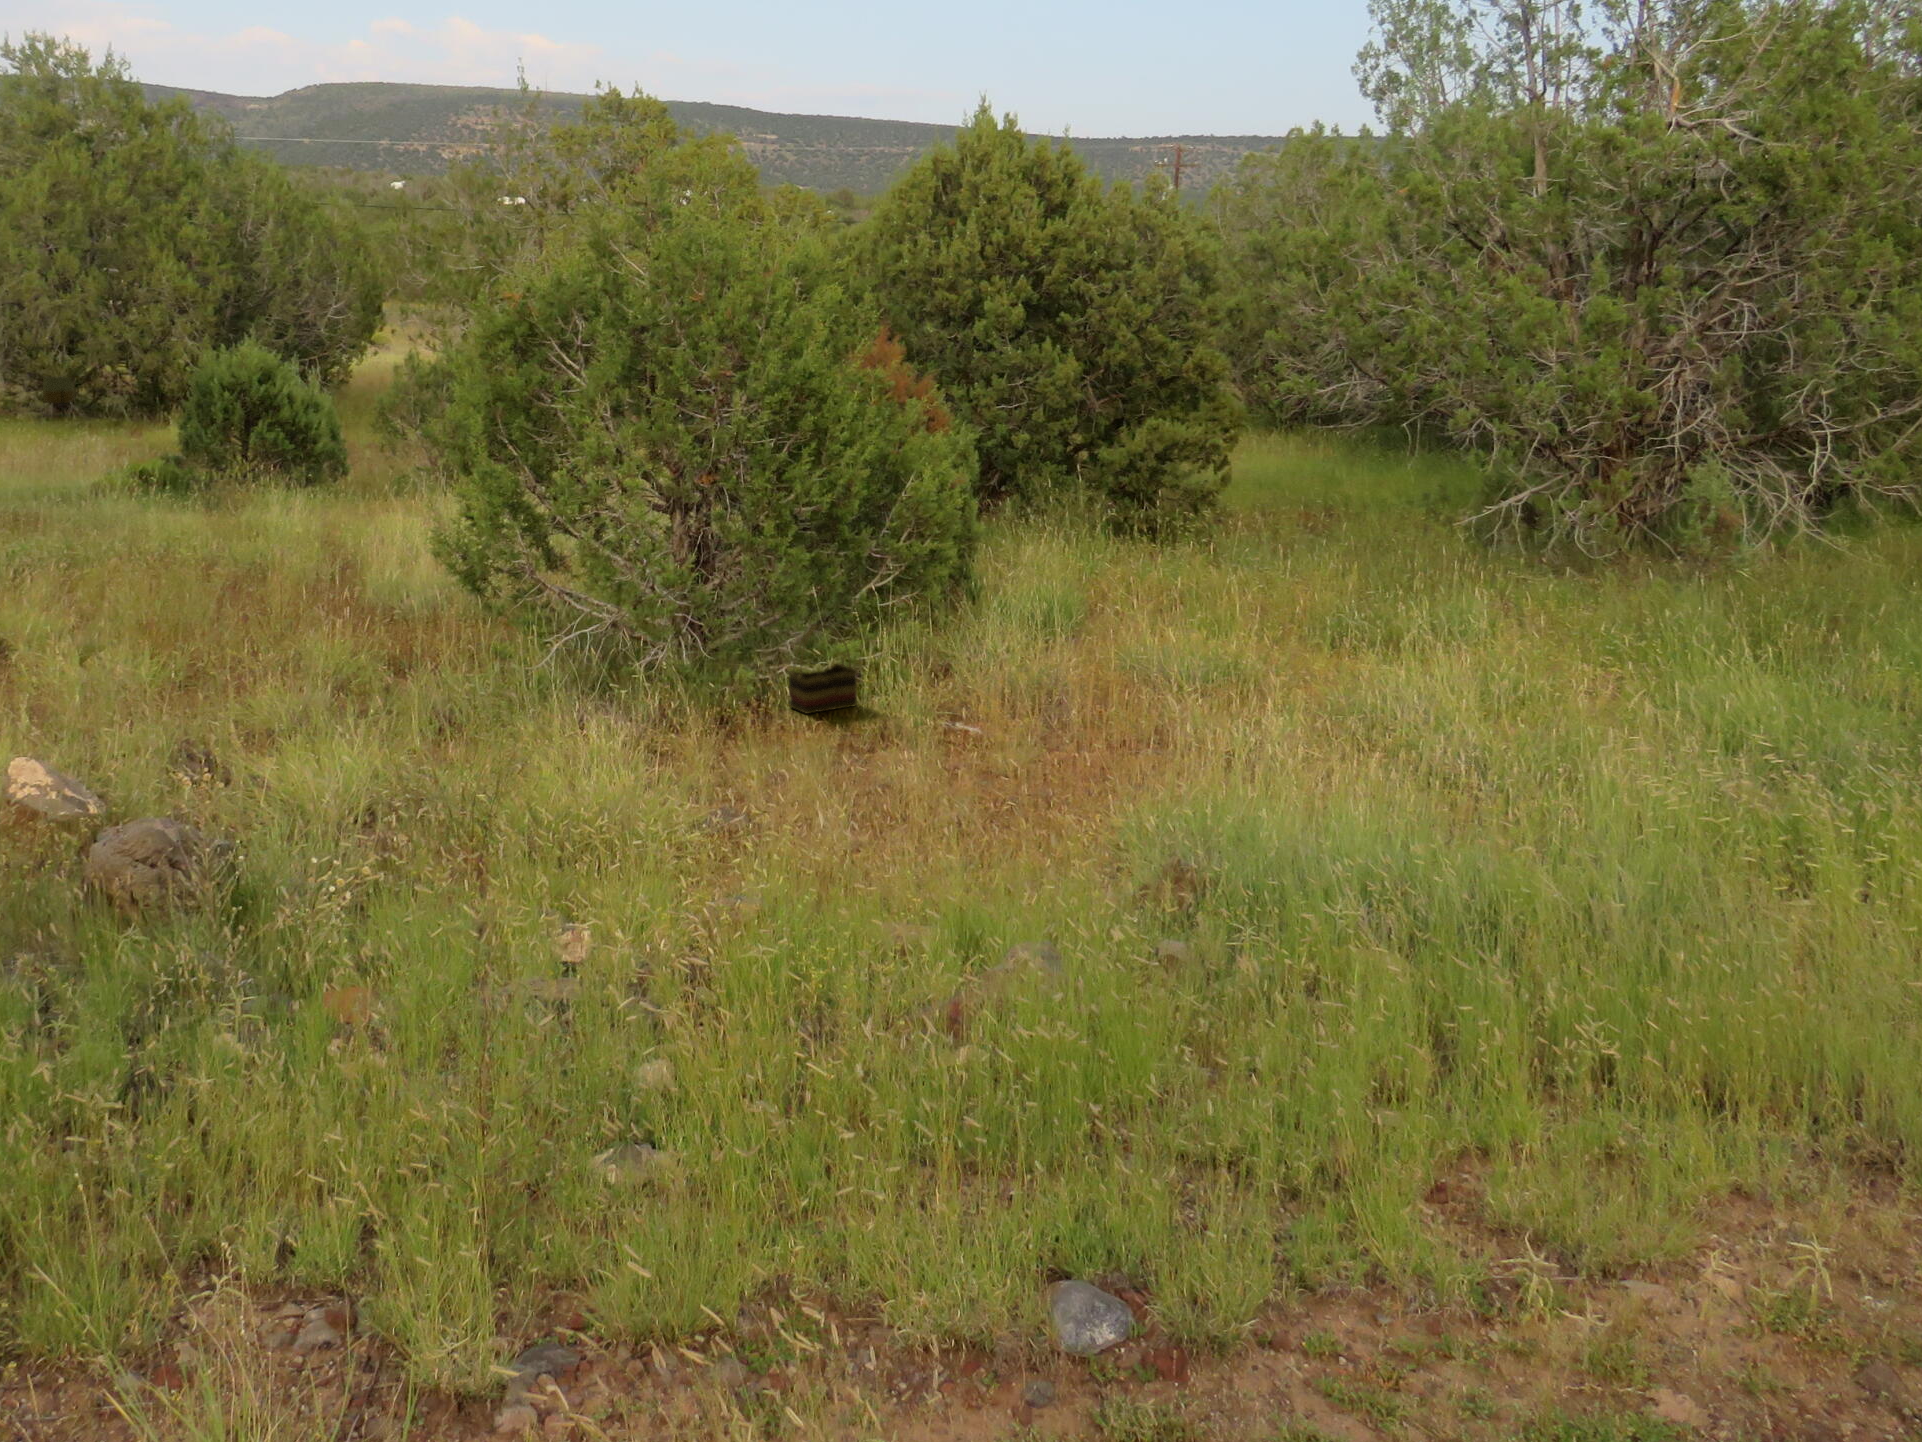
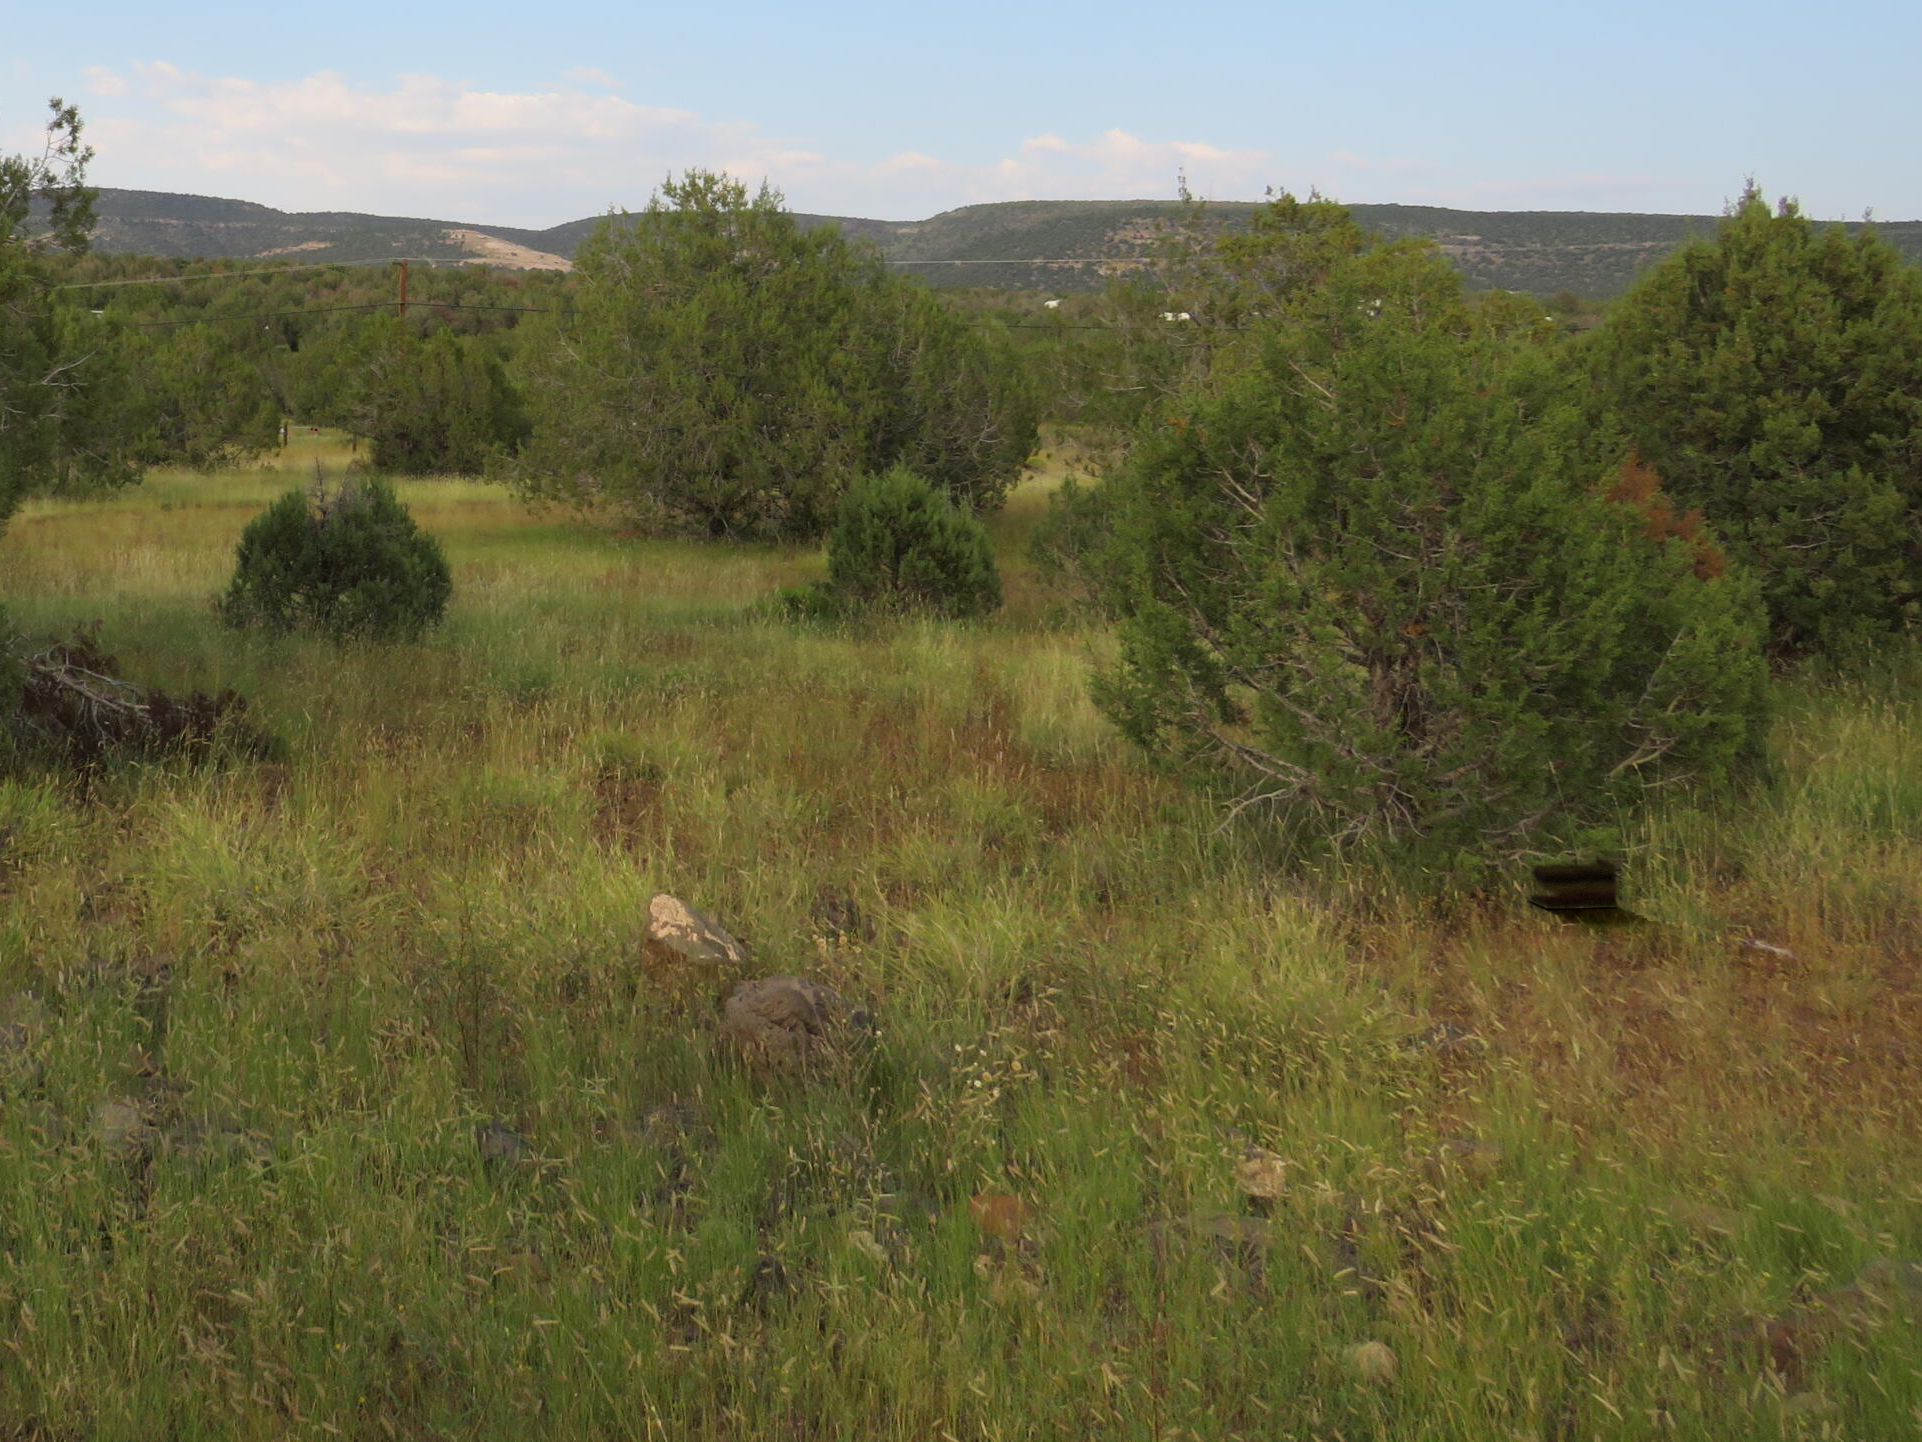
planter: present [43,377,75,403] -> none [697,503,727,545]

